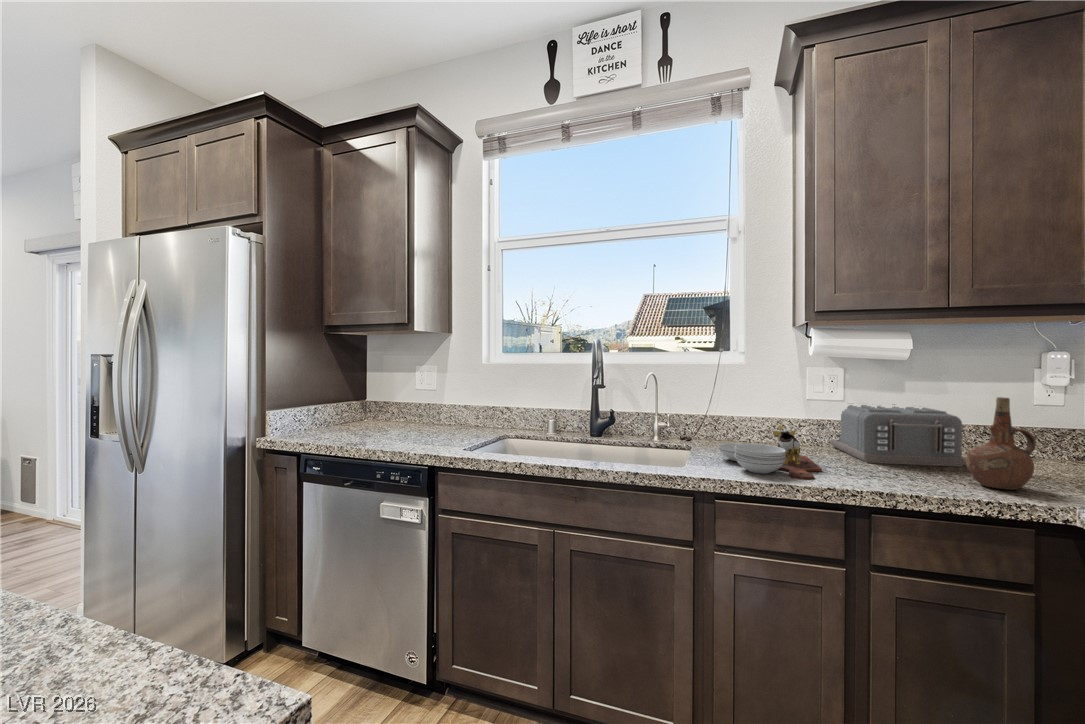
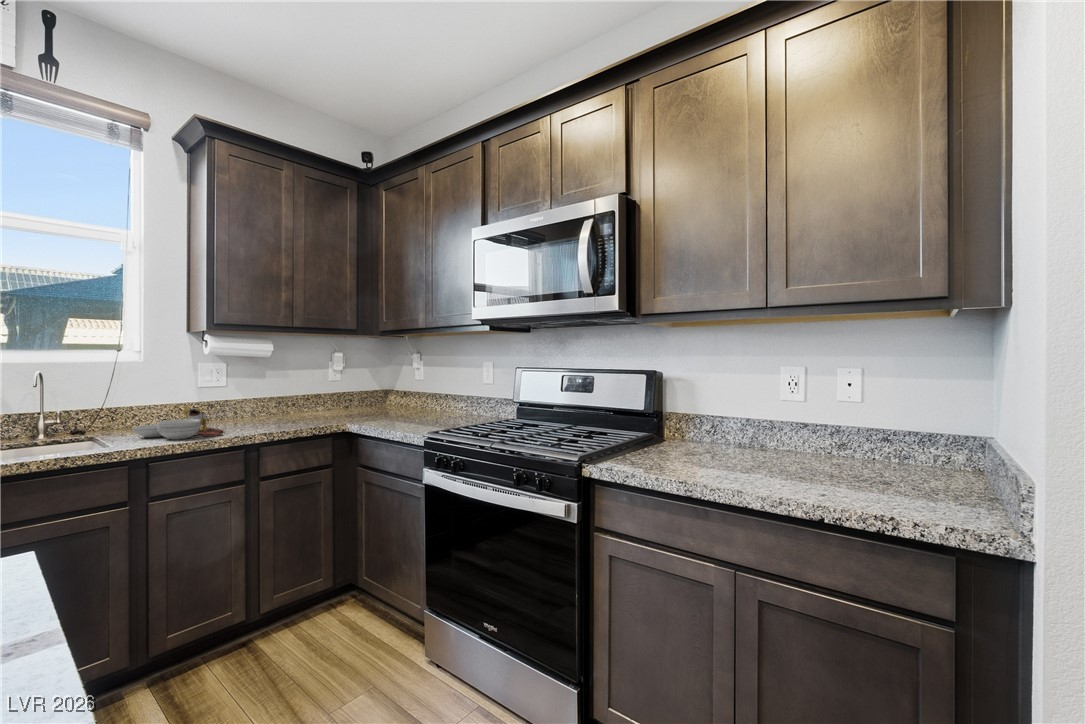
ceramic pitcher: present [966,397,1036,490] -> none [304,375,333,423]
toaster: present [830,405,965,467] -> none [214,387,300,425]

